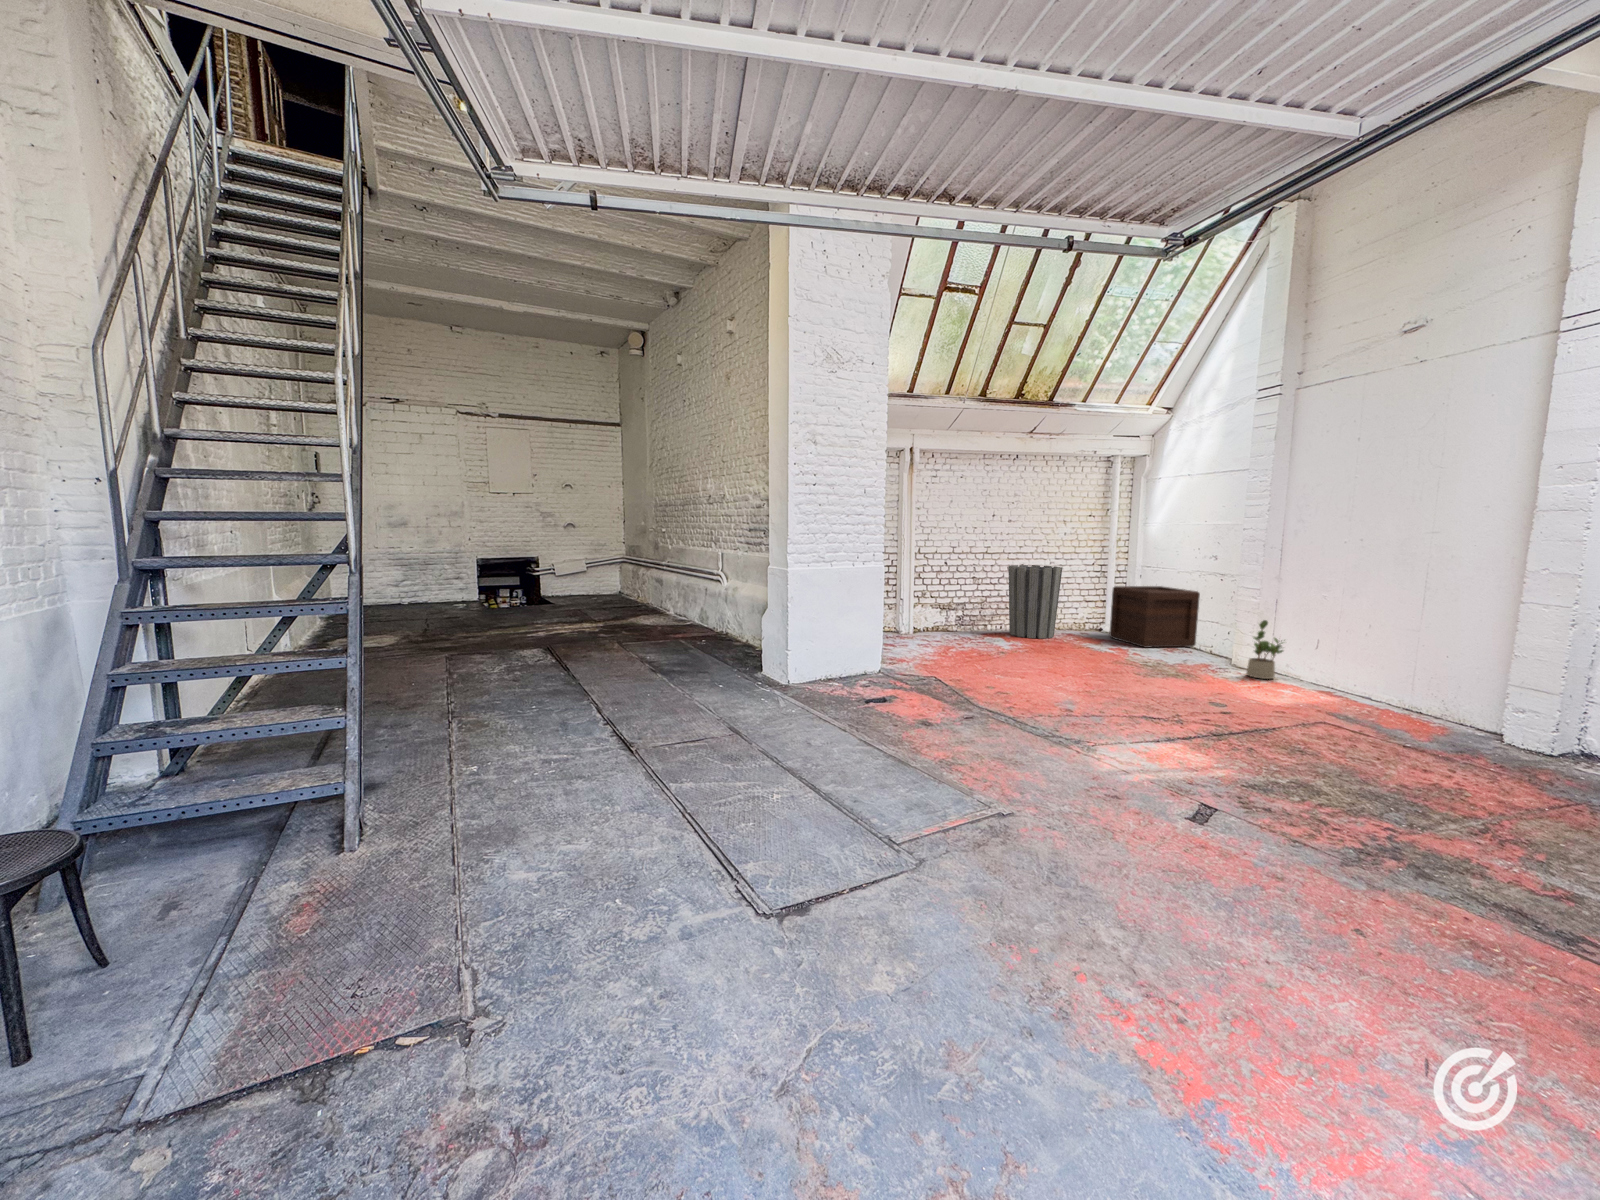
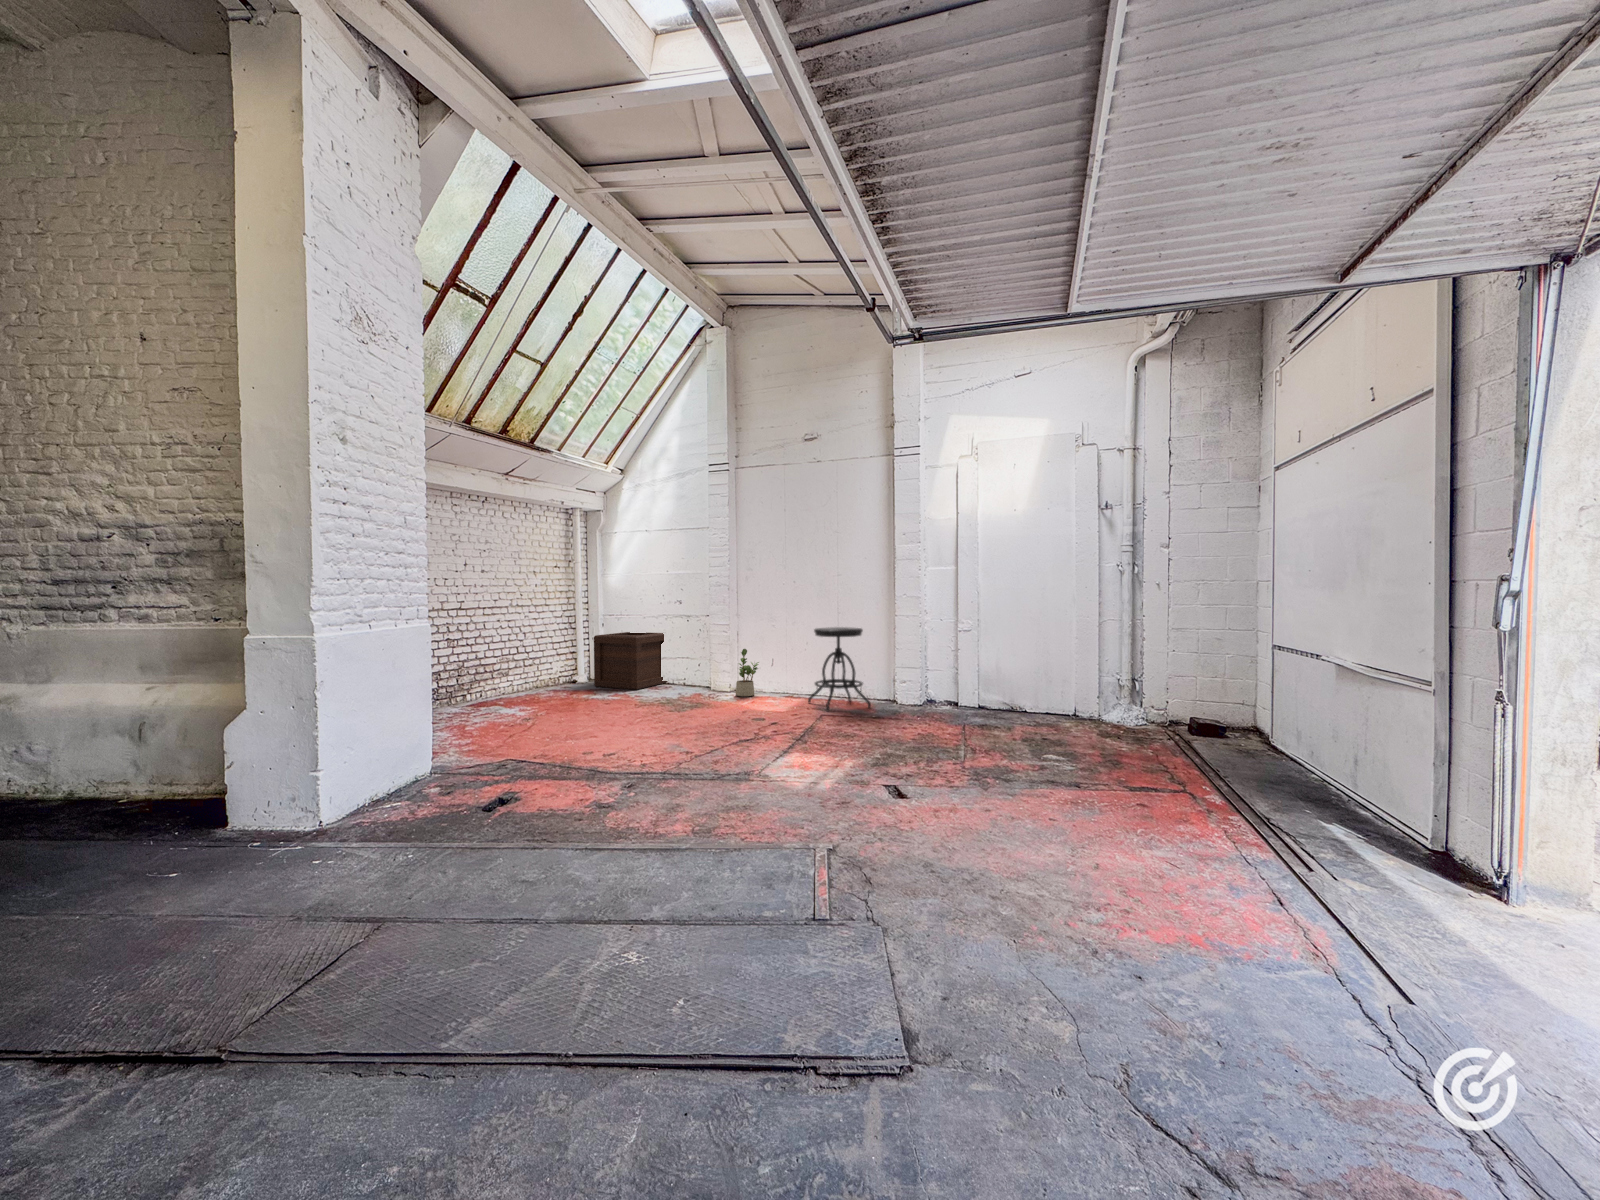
trash can: present [1008,565,1062,638] -> none [490,620,551,701]
stool: none [1332,605,1439,731] -> present [808,627,871,711]

